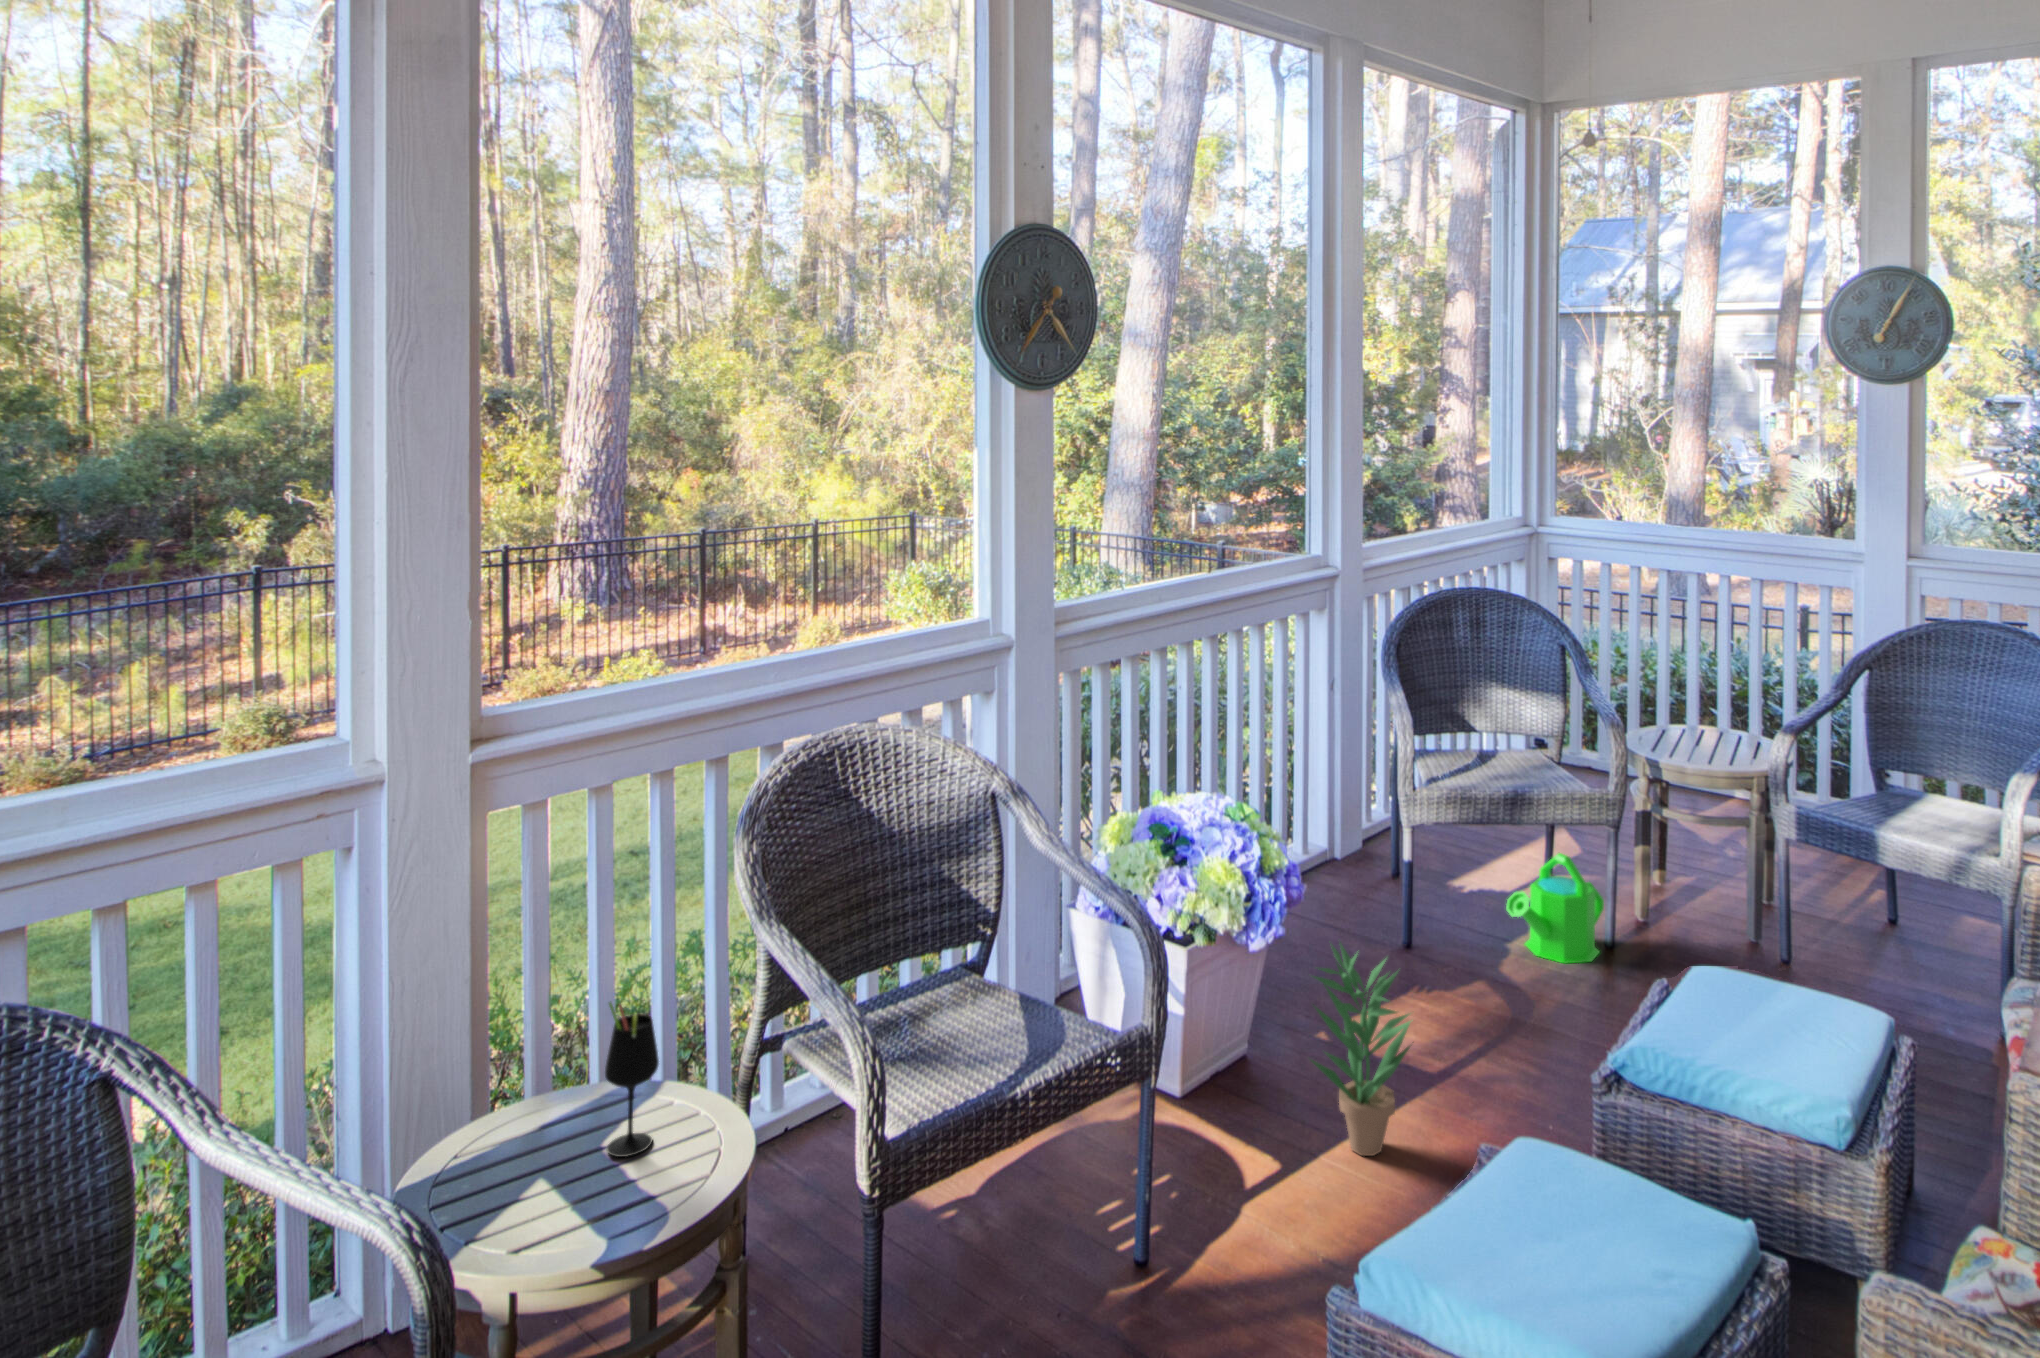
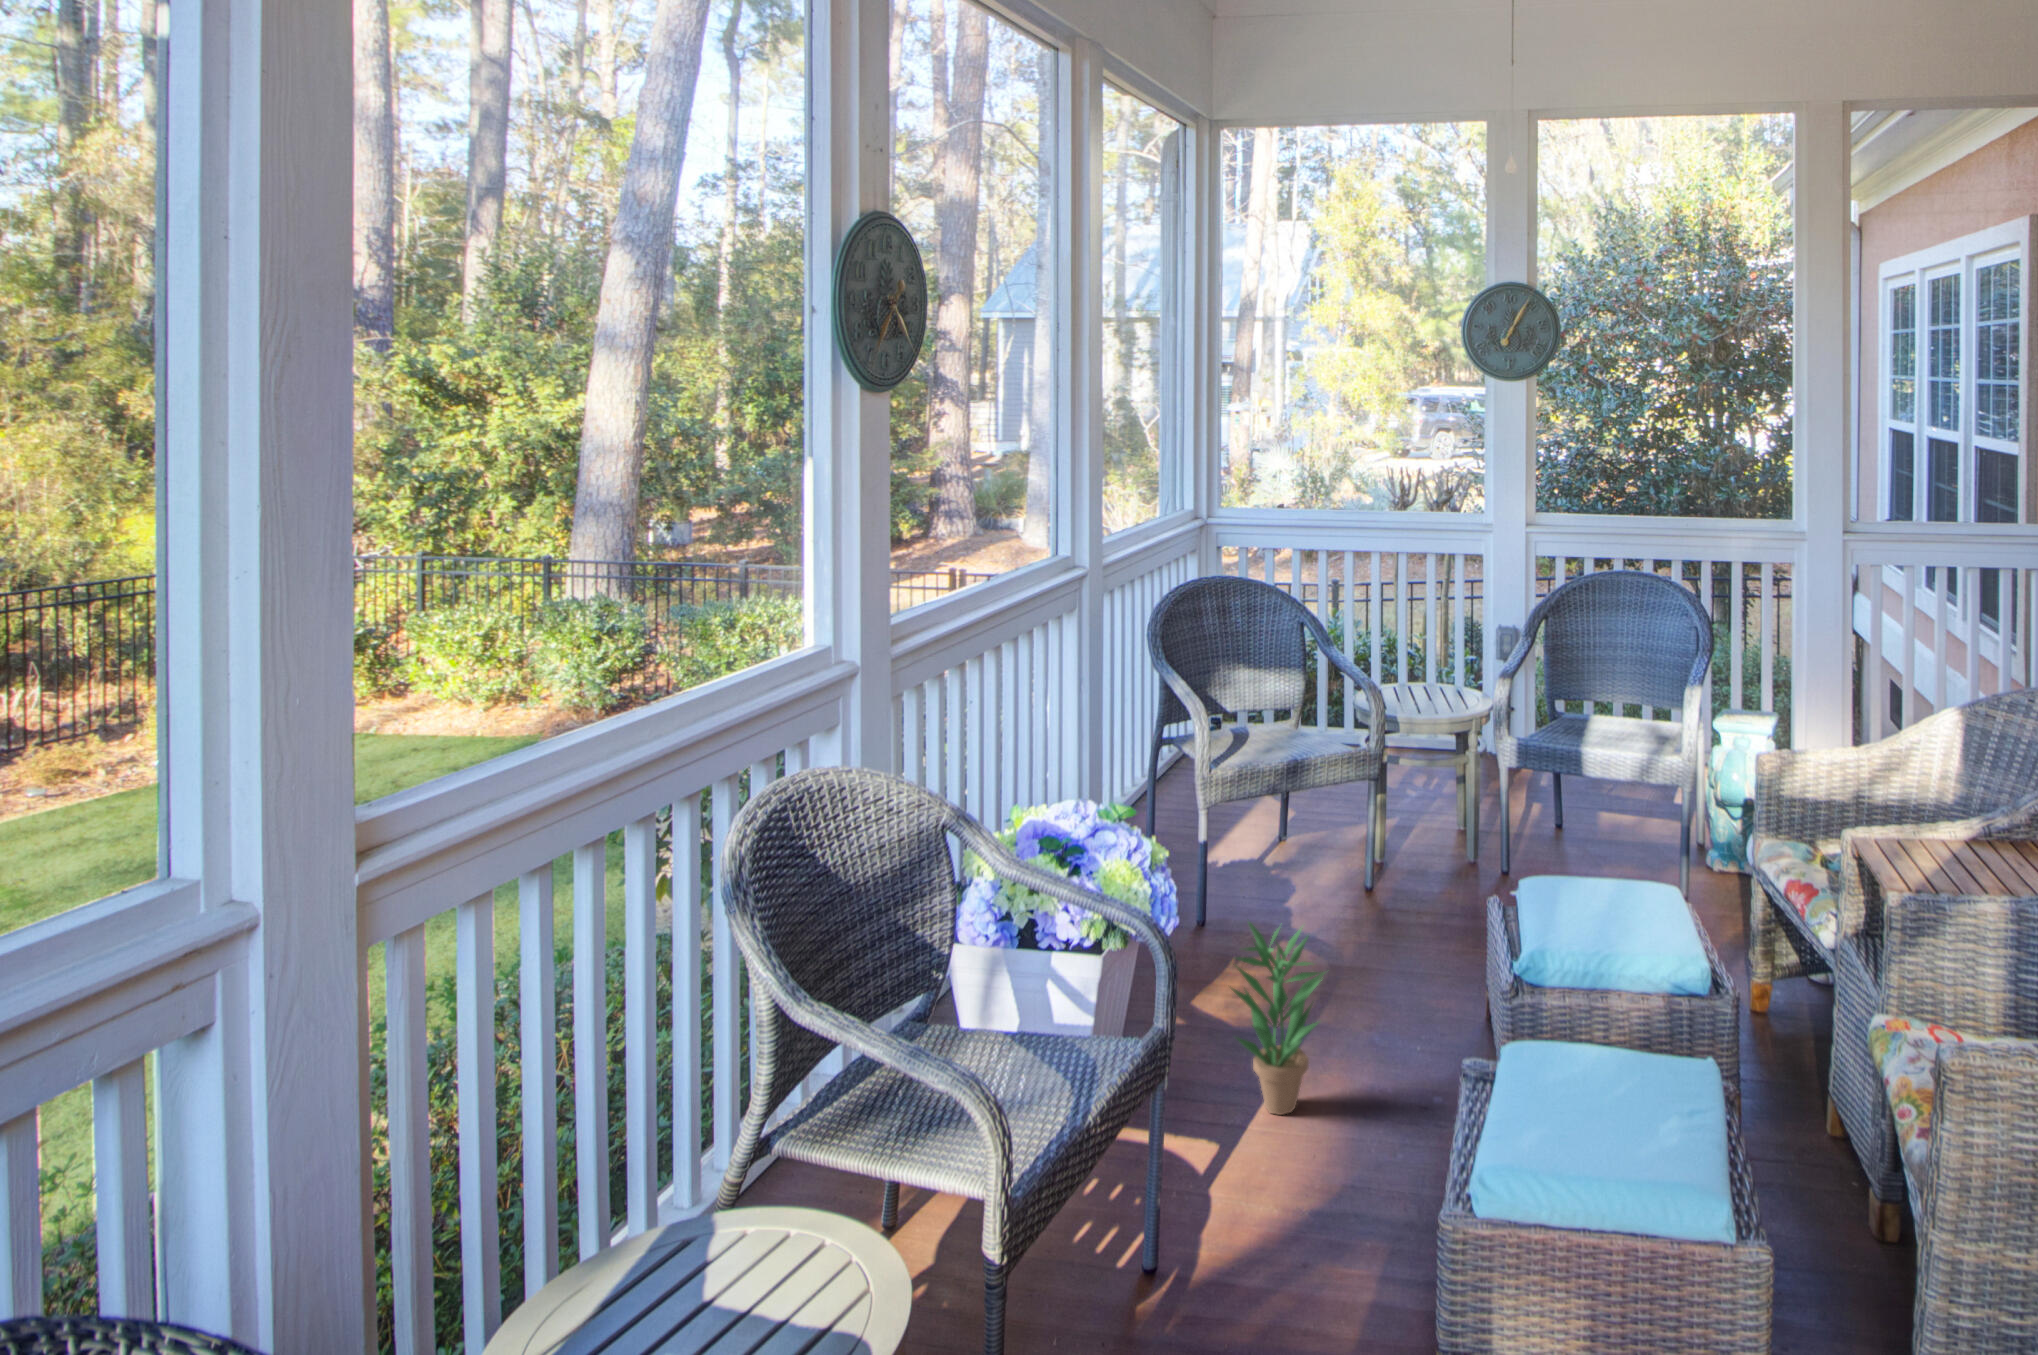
watering can: present [1506,853,1604,964] -> none [1295,811,1370,912]
wine glass: present [605,1002,659,1157] -> none [712,1123,773,1294]

